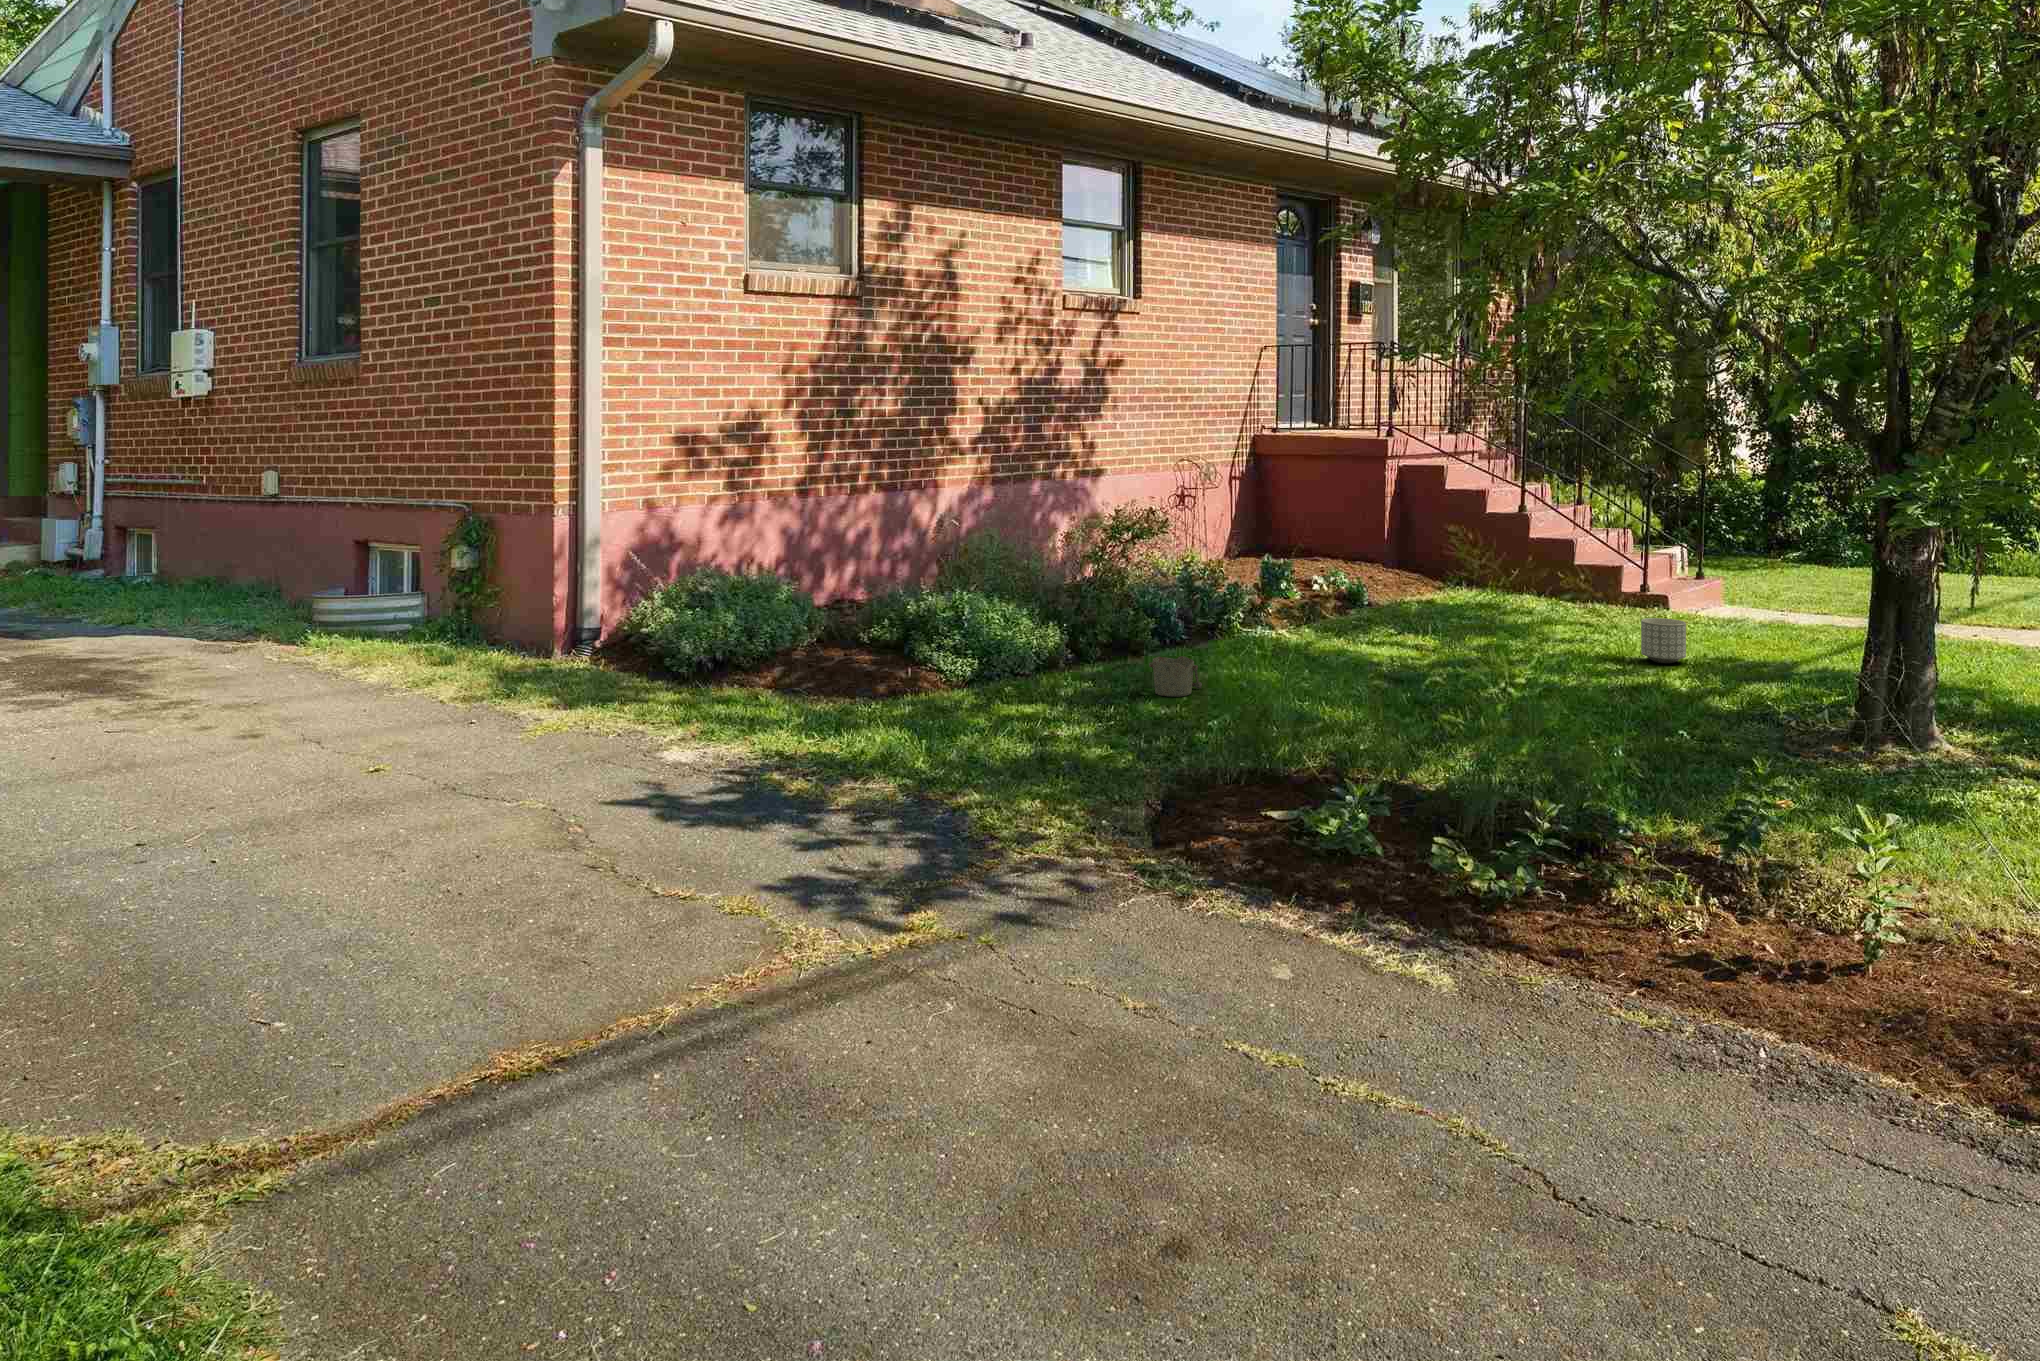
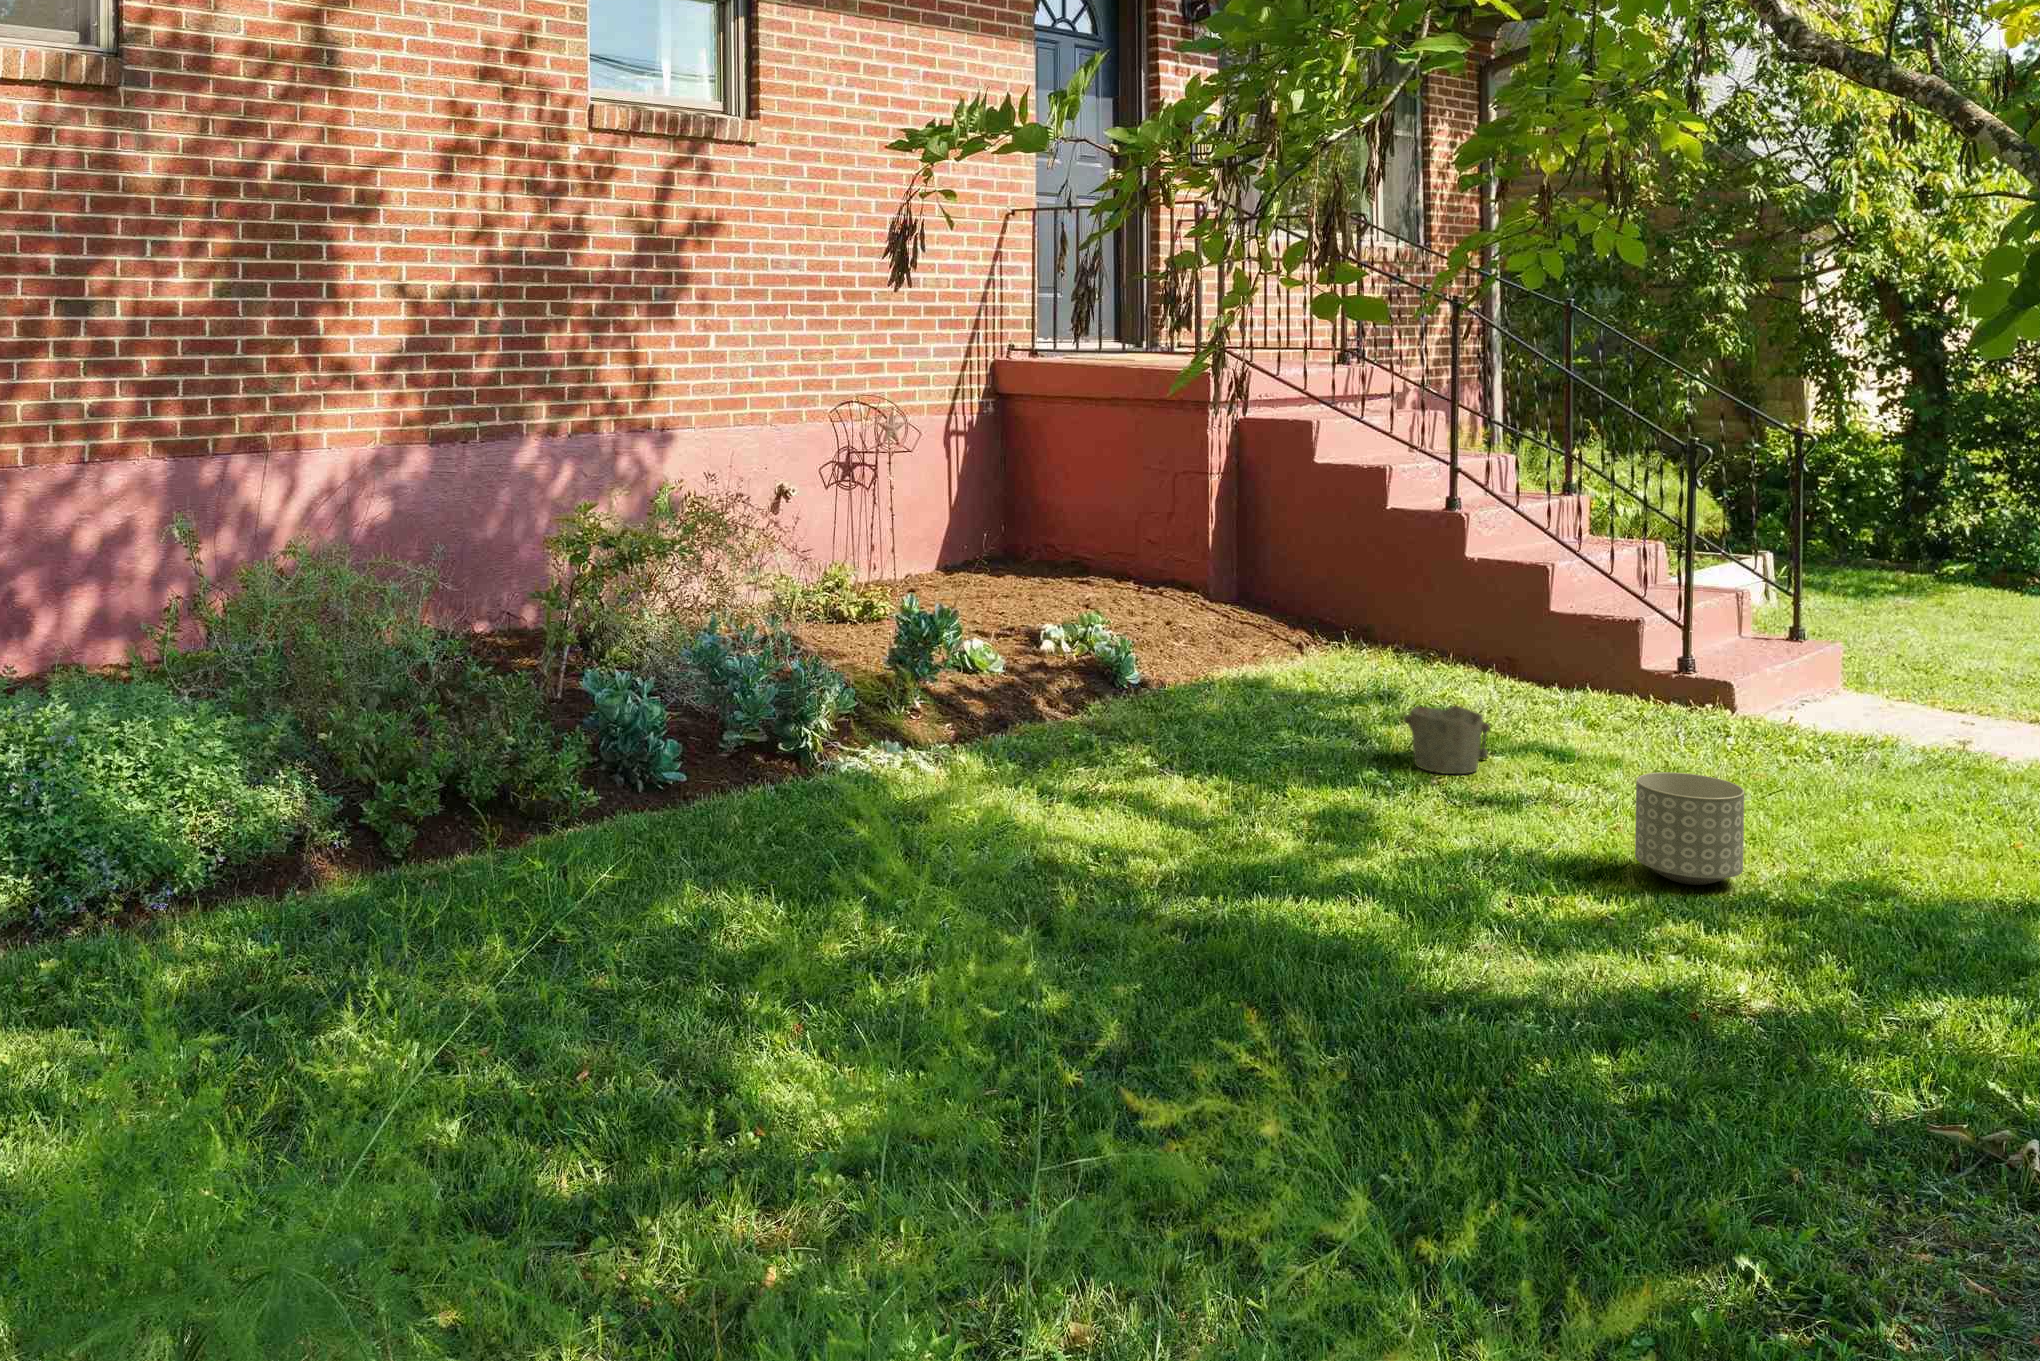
bucket: present [1149,656,1202,697] -> present [1404,706,1490,774]

